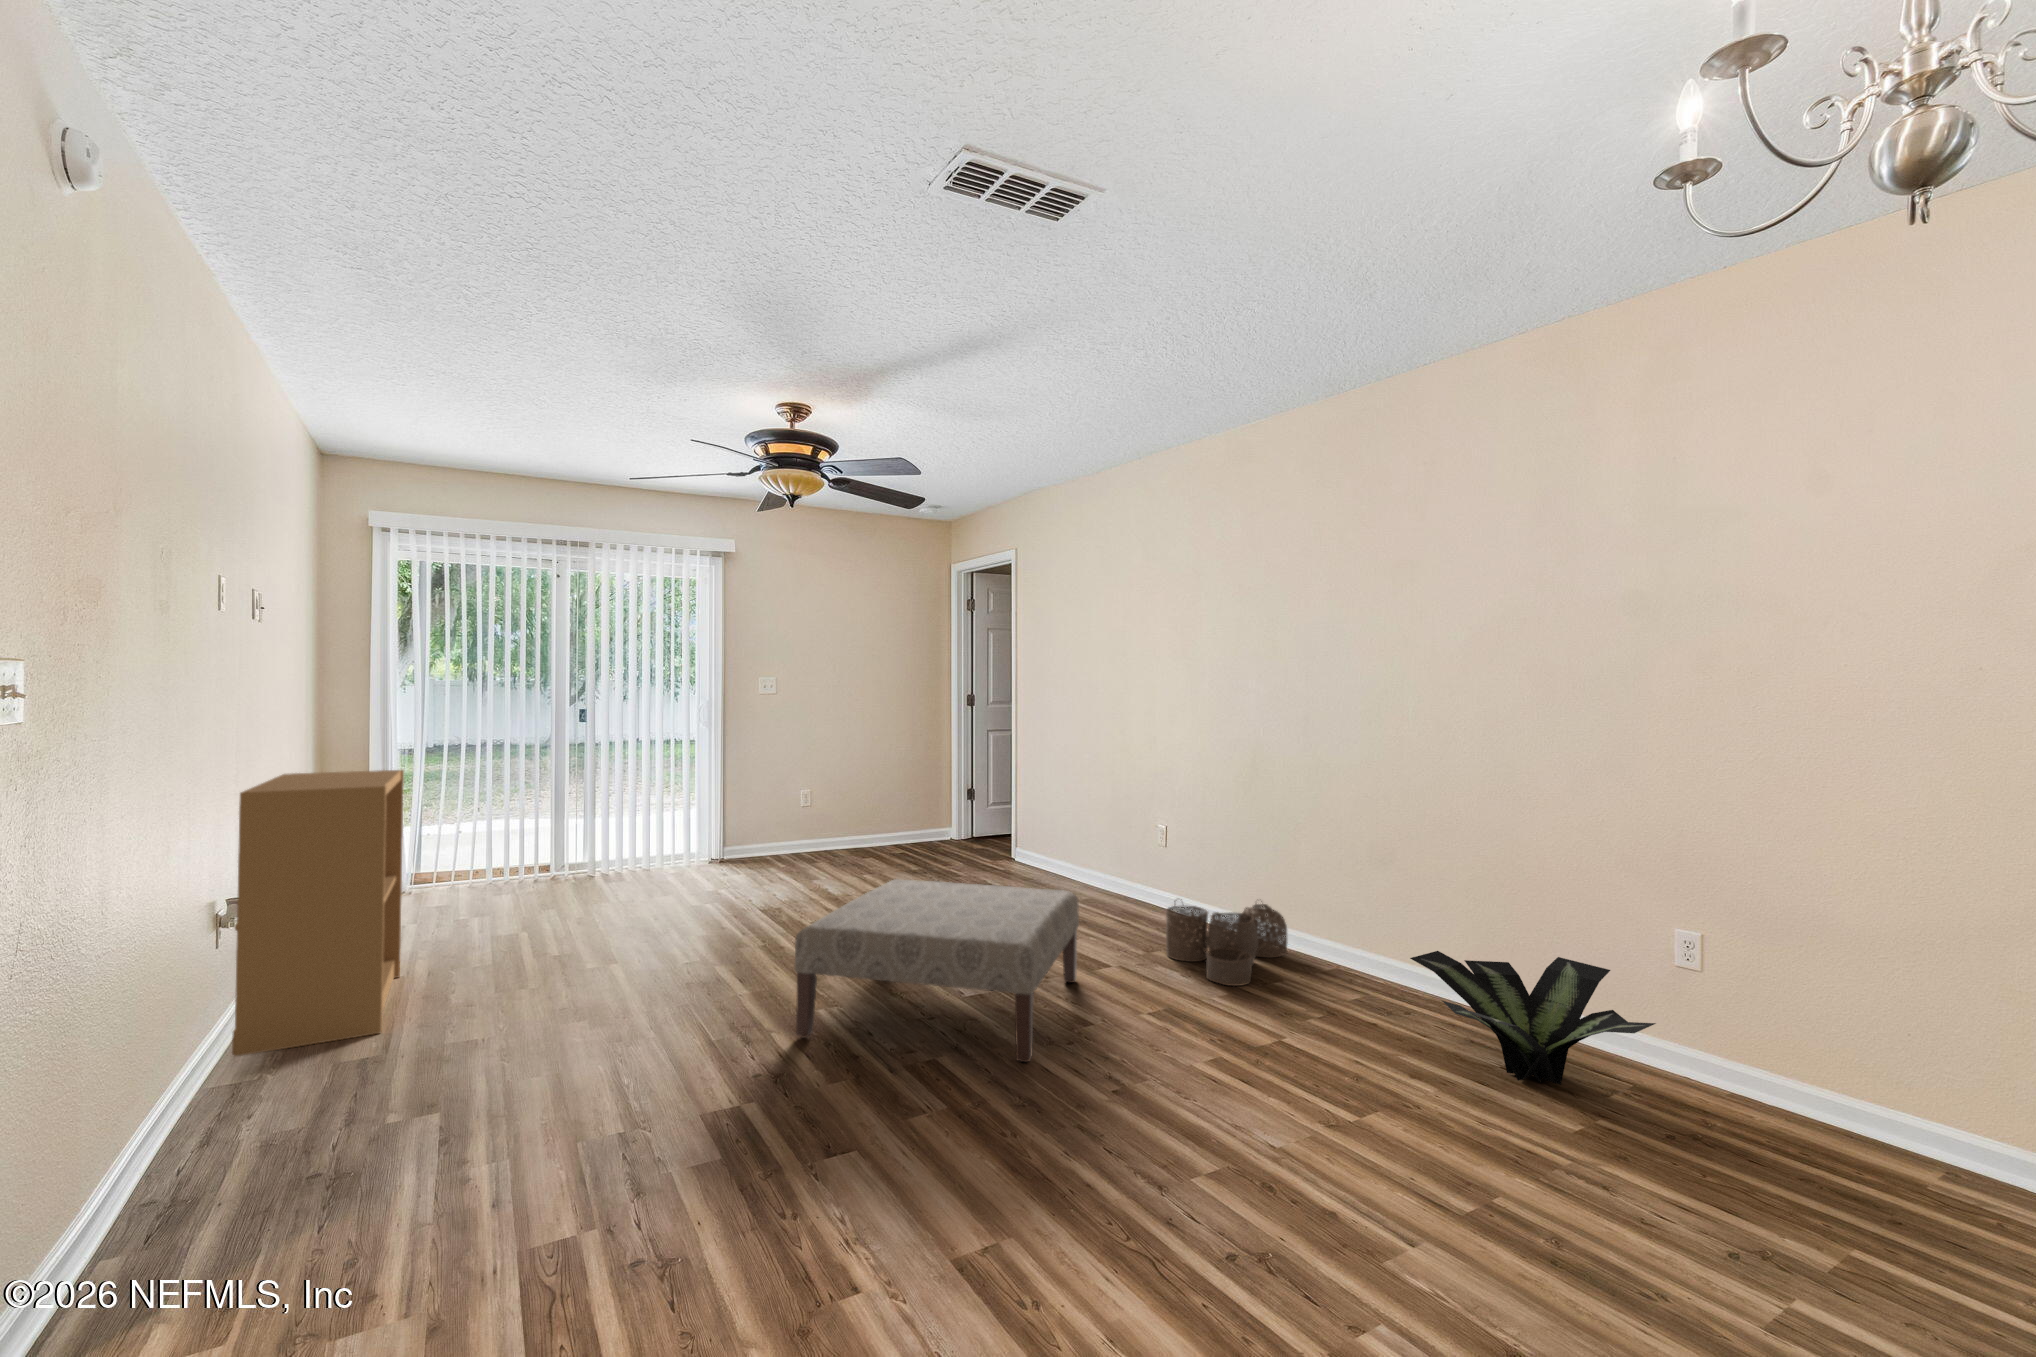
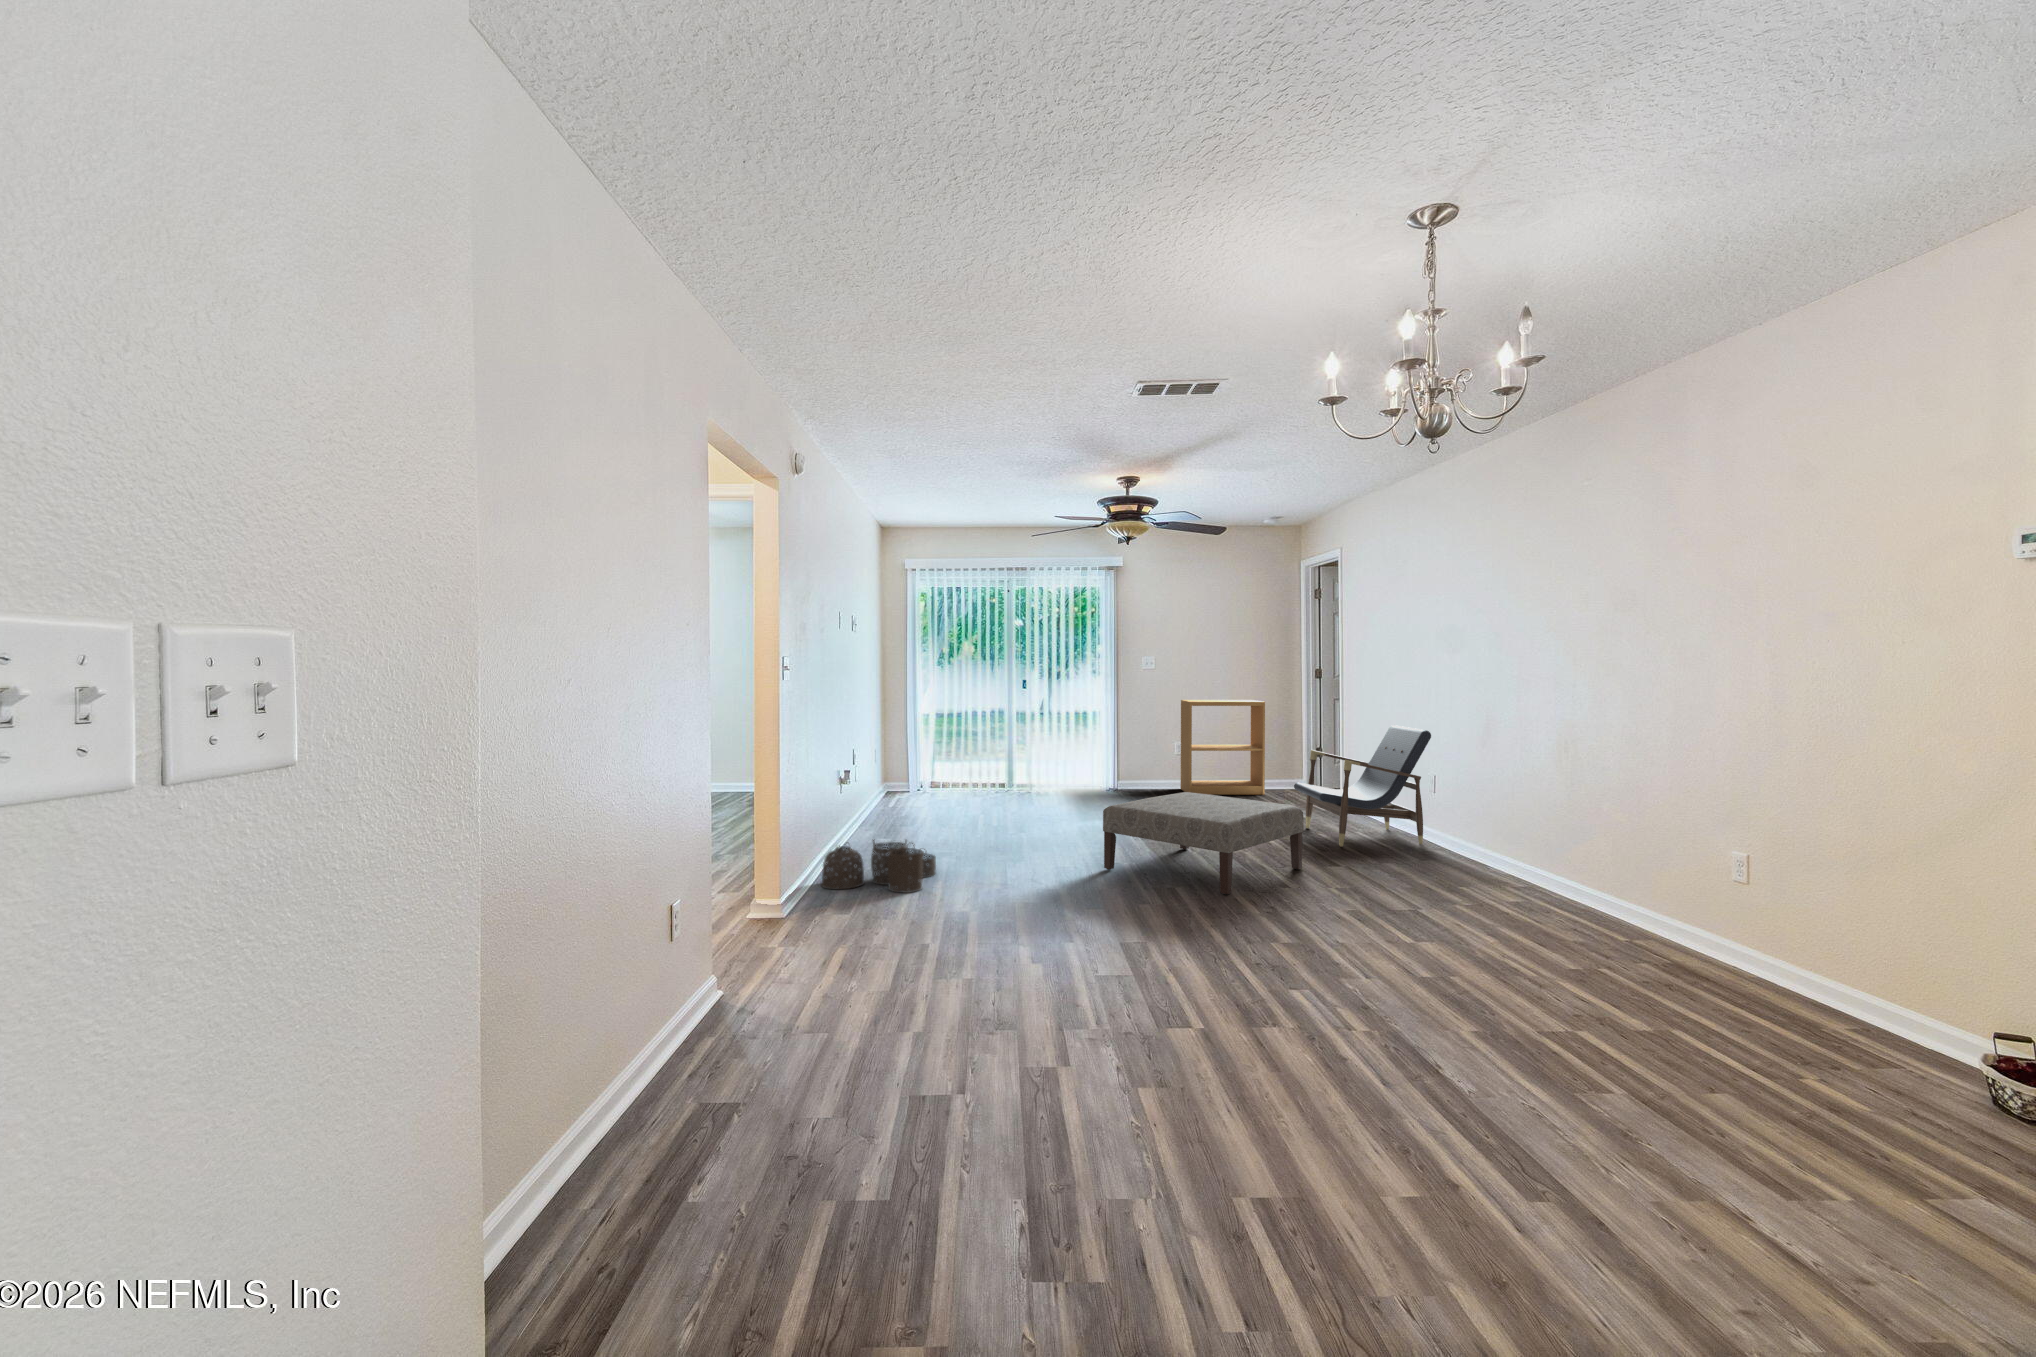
lounge chair: none [1004,763,1170,928] -> present [1294,725,1431,846]
bookshelf: present [232,770,404,1056] -> present [1181,700,1265,795]
woven basket: present [1166,901,1288,986] -> present [822,840,936,893]
potted plant: present [1410,951,1656,1085] -> none [1510,862,1685,955]

